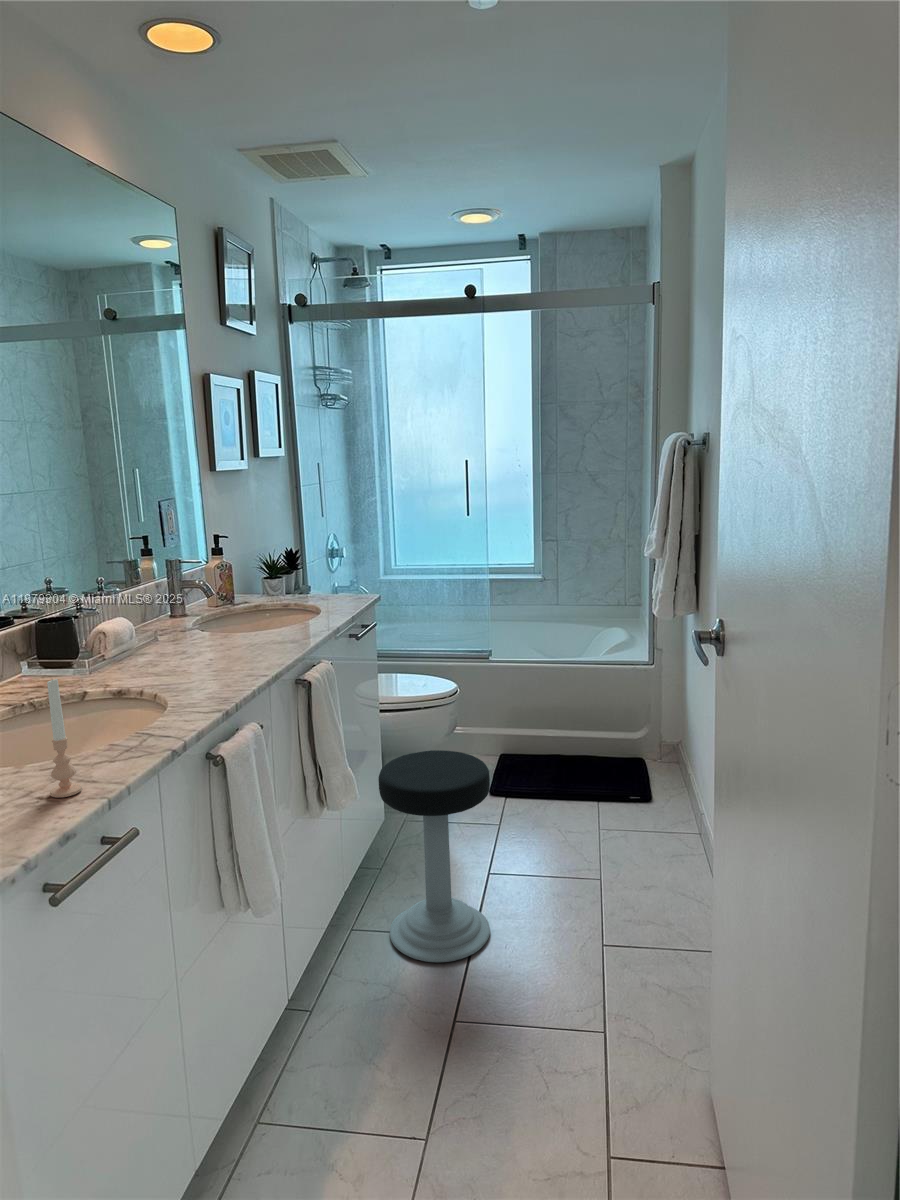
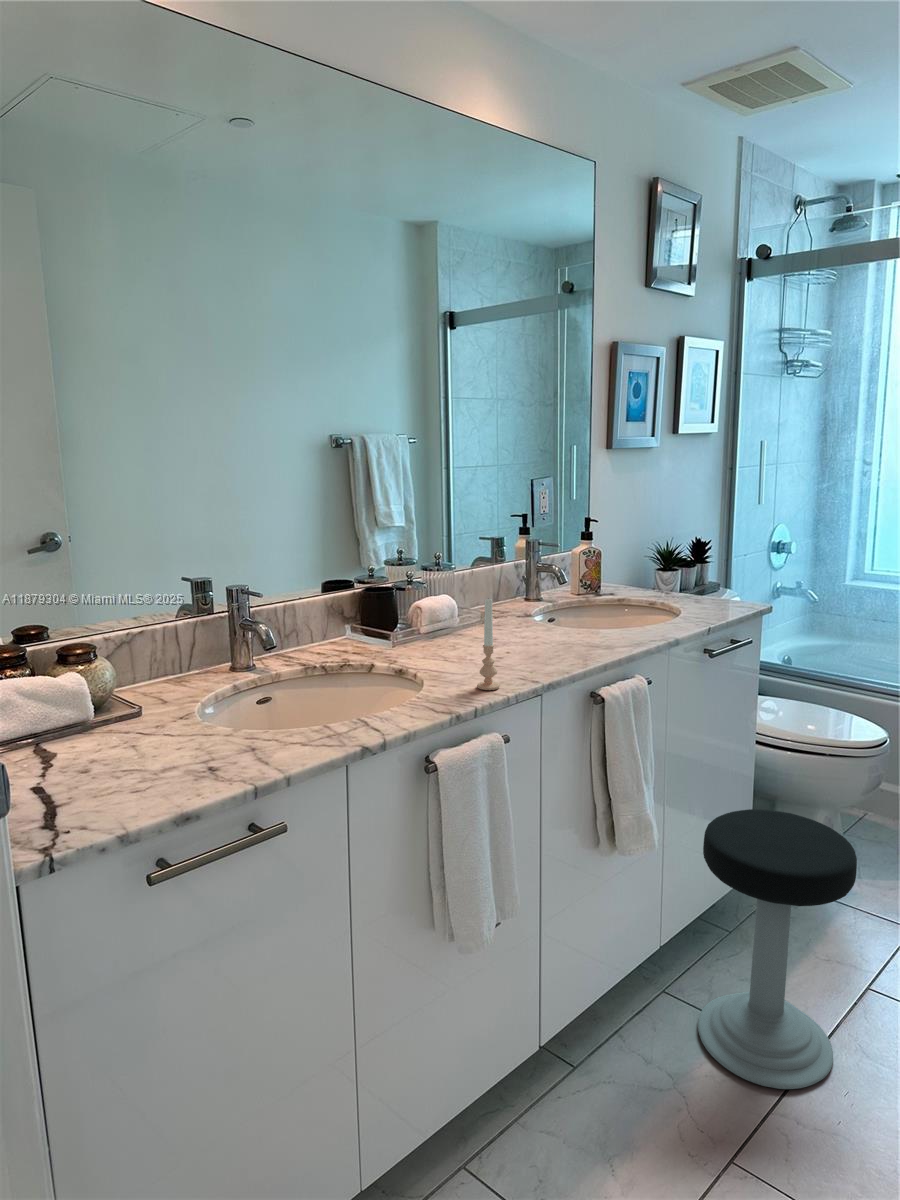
candle: present [47,679,82,798] -> present [477,599,500,690]

